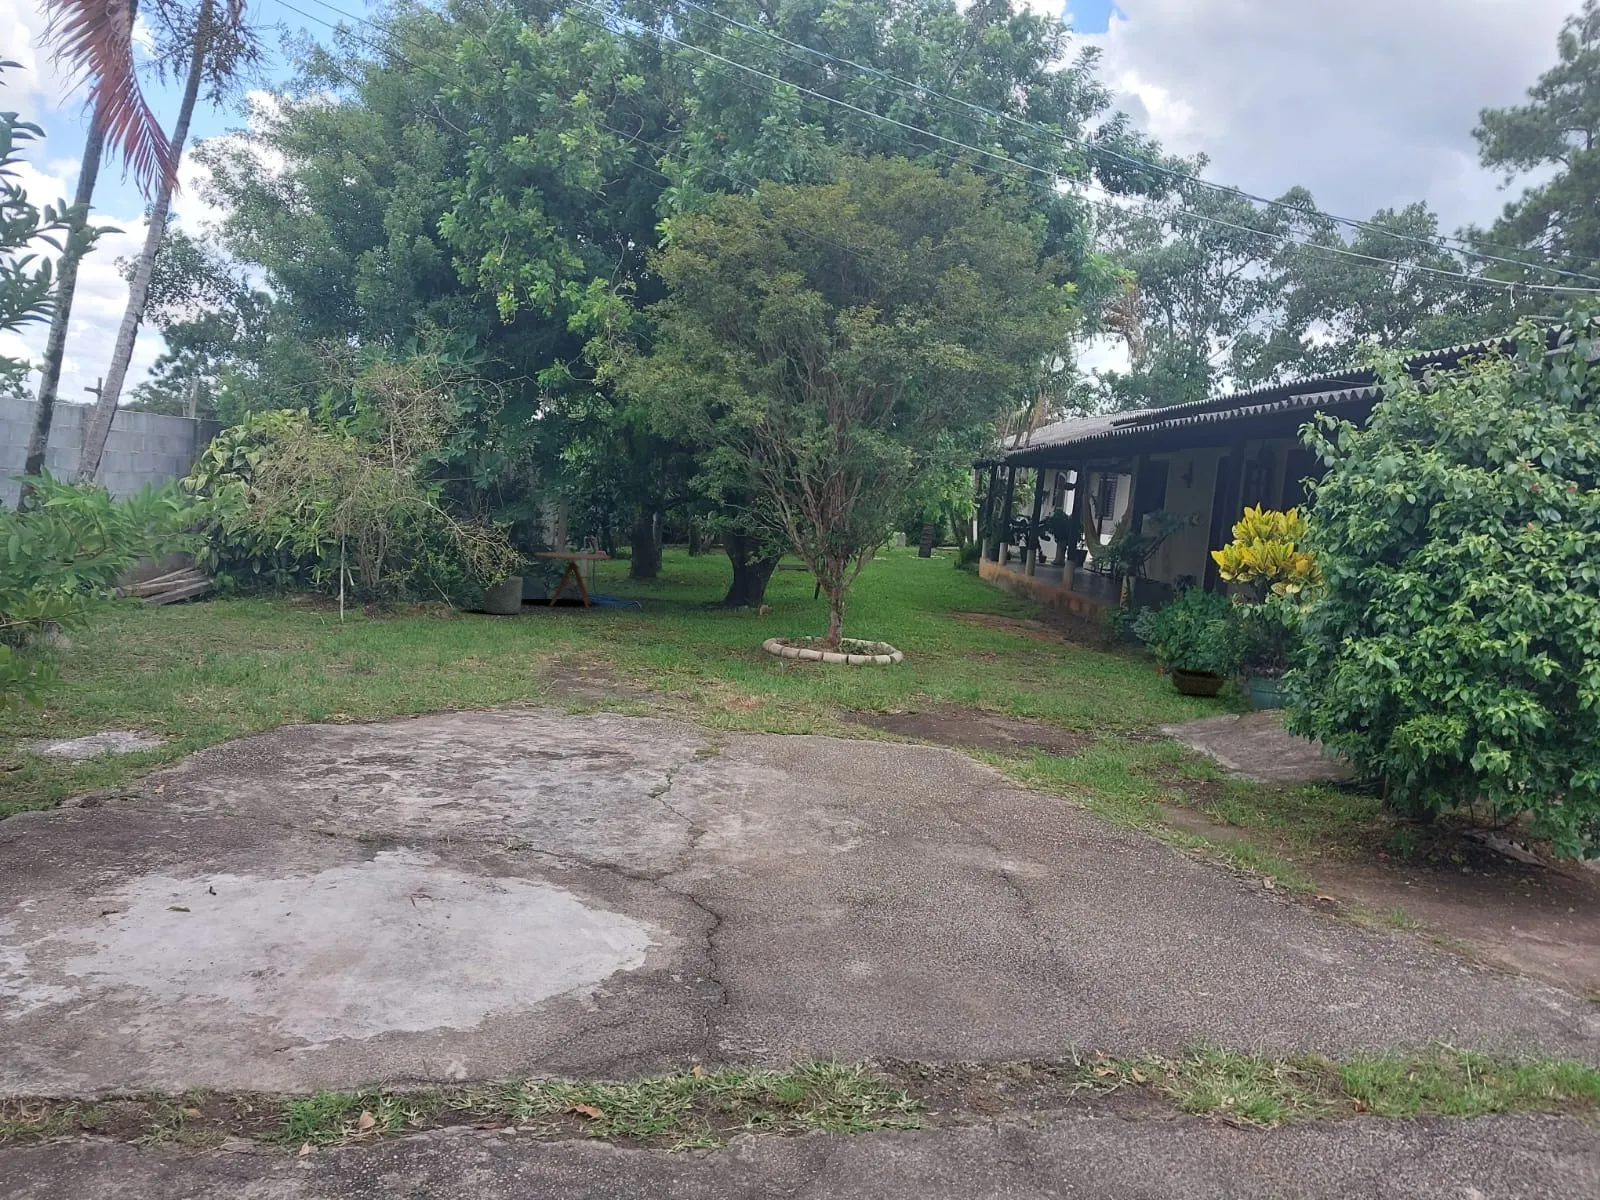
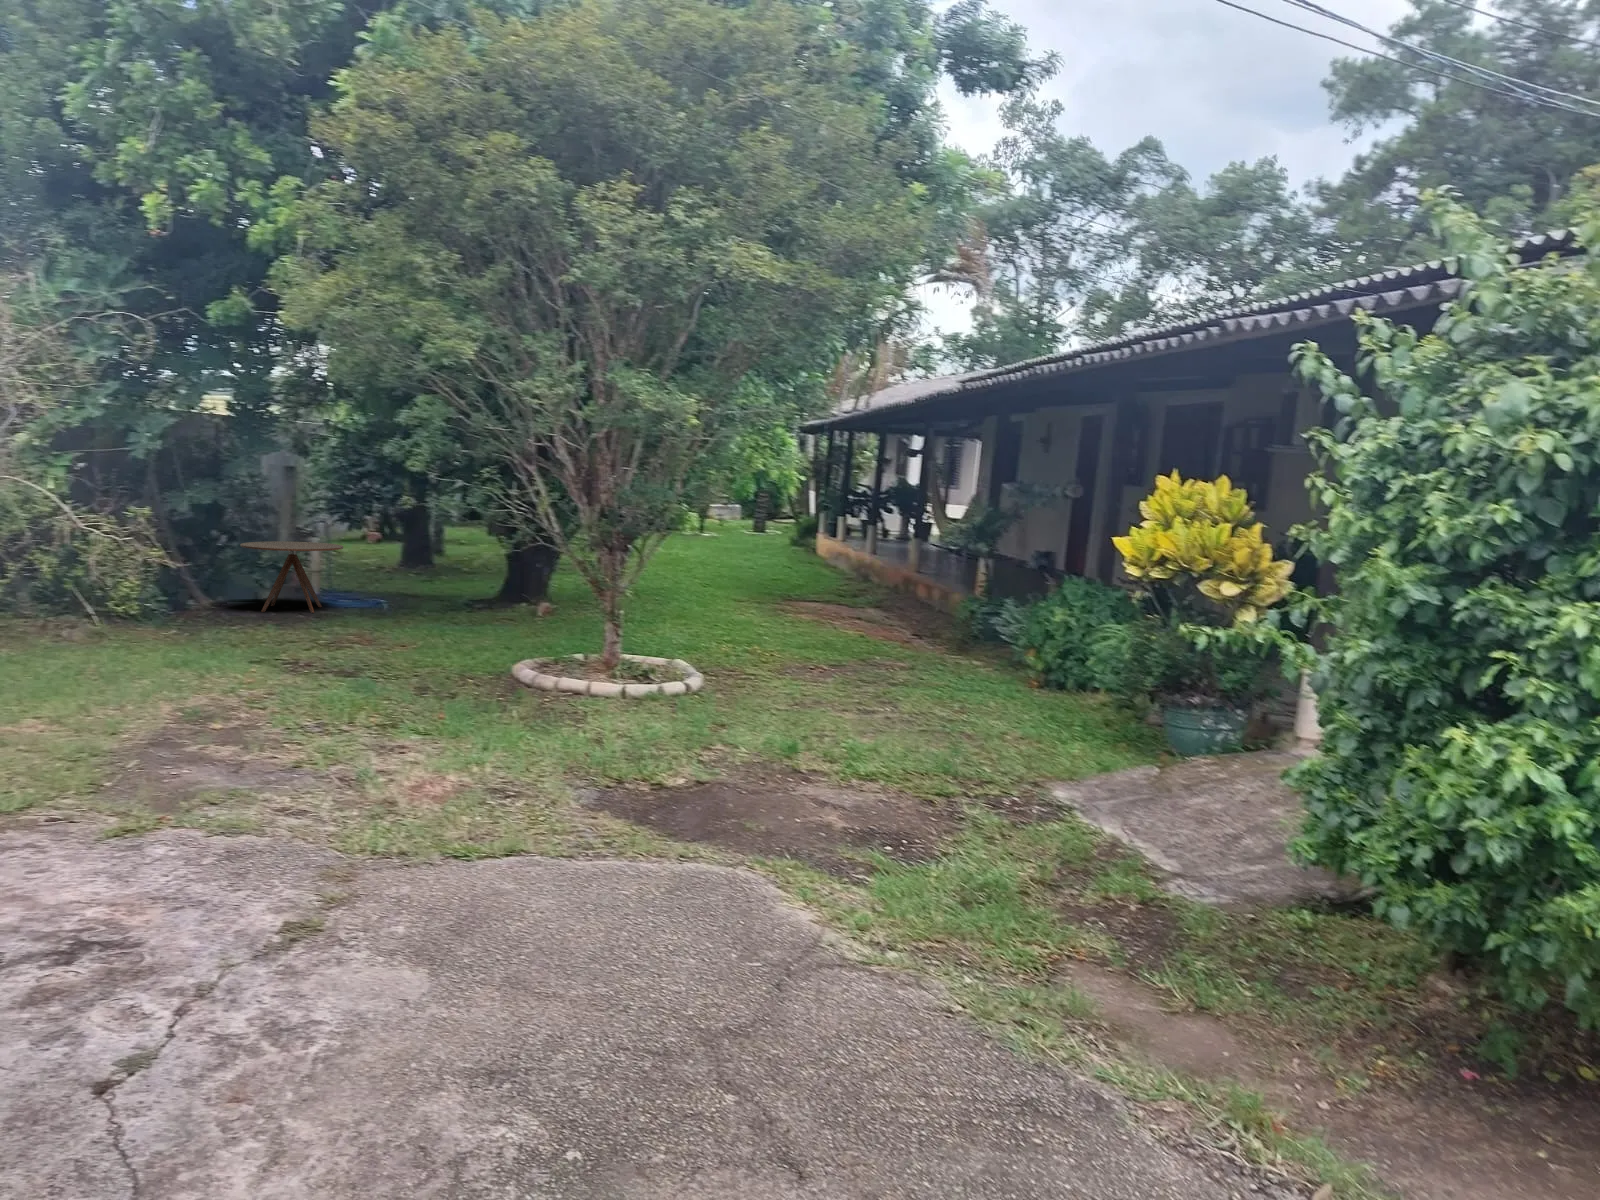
planter: present [482,576,523,614] -> none [153,575,211,627]
woven basket: present [1172,668,1225,695] -> none [1055,689,1125,725]

